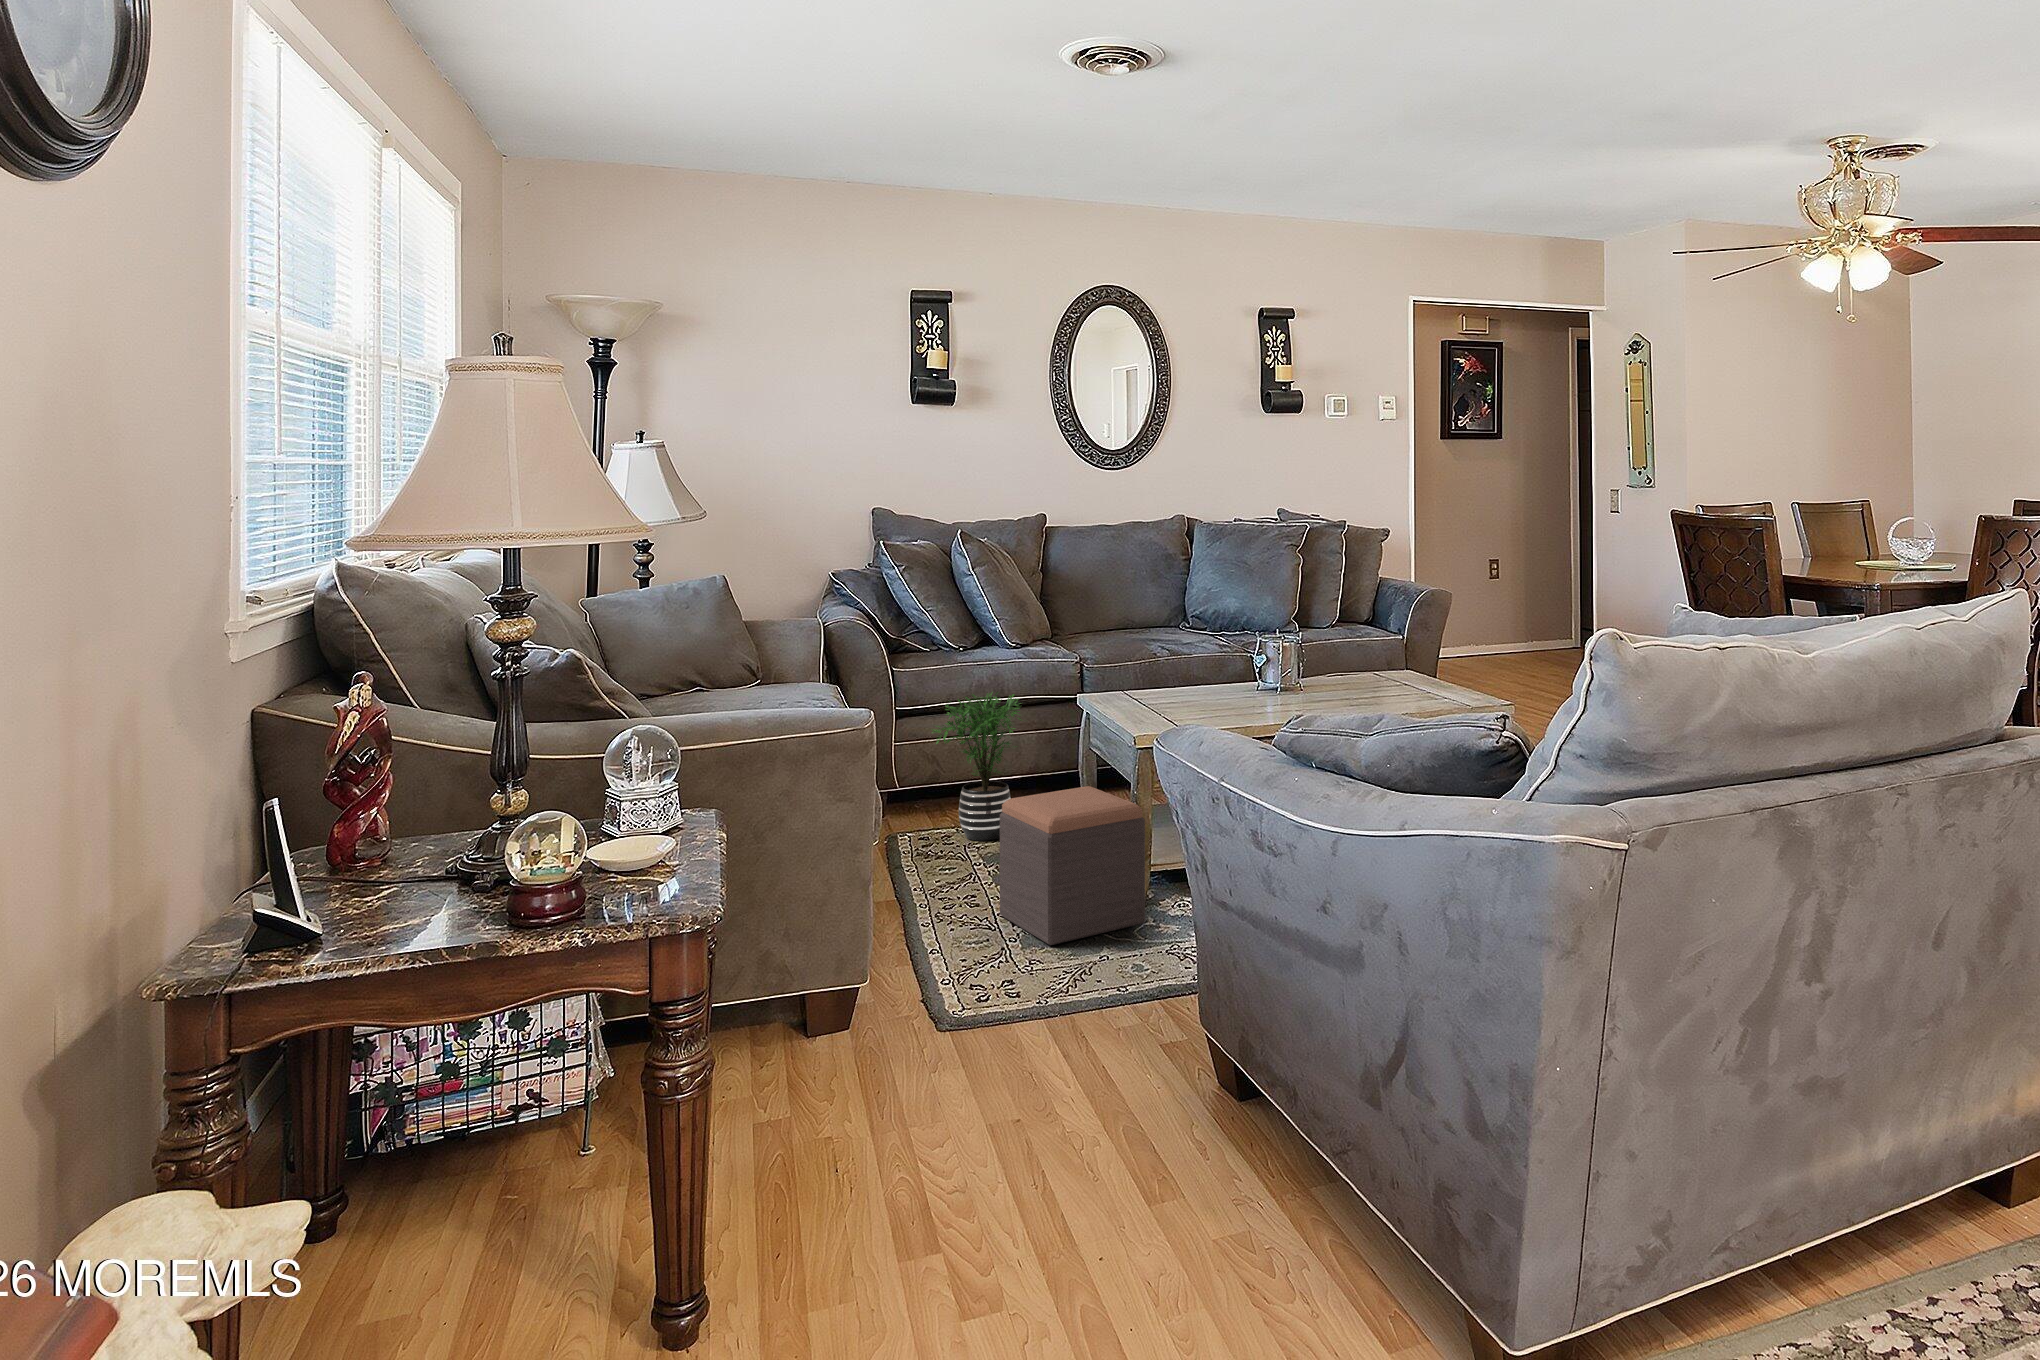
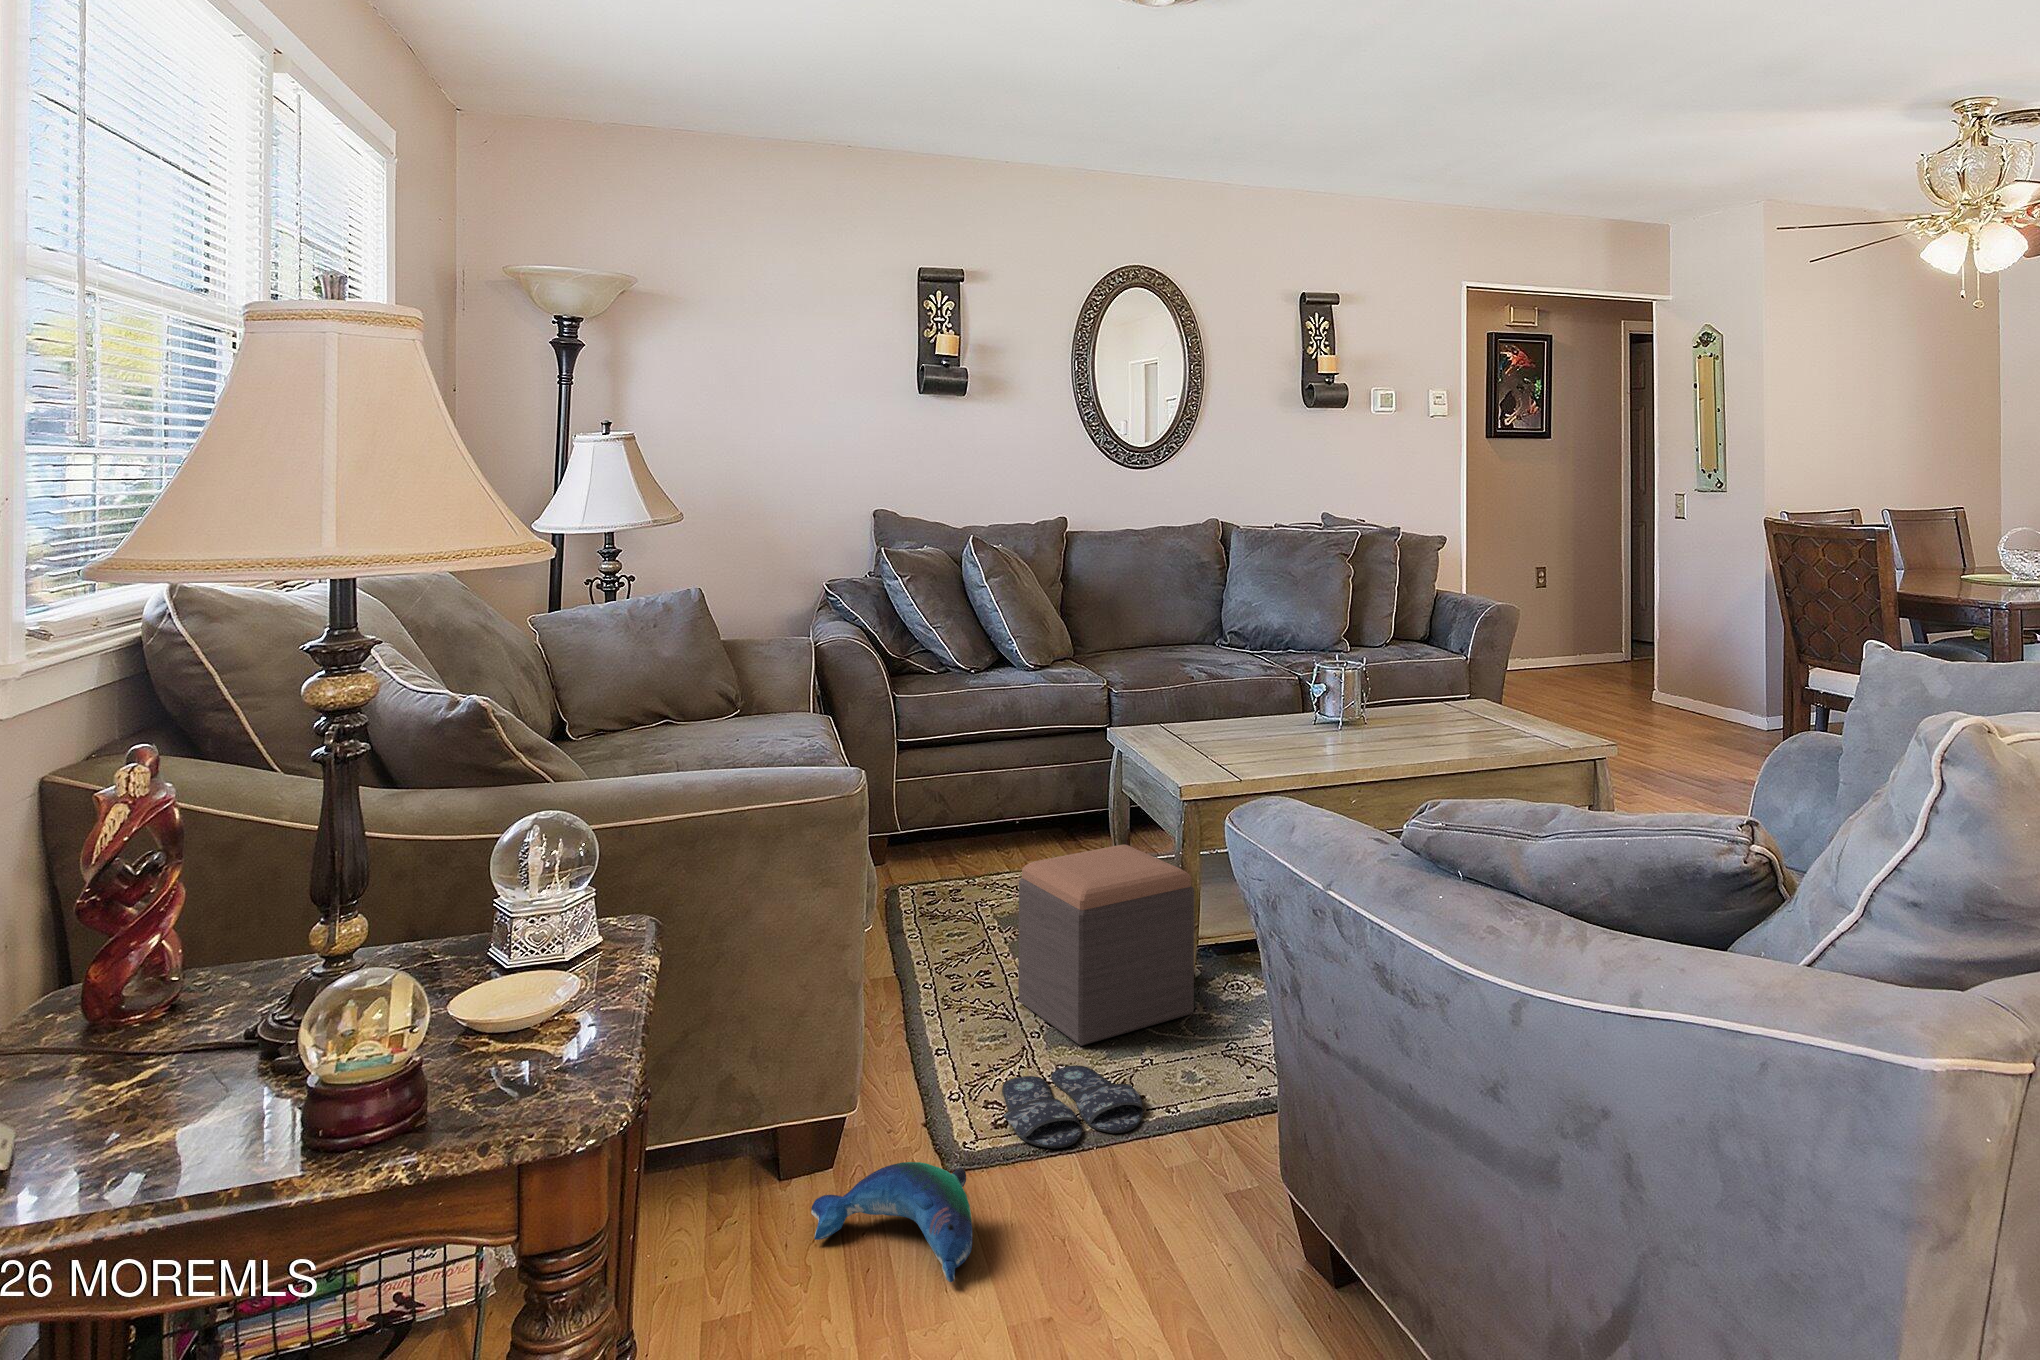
potted plant: present [932,692,1022,841] -> none [935,721,1051,898]
slippers: none [985,959,1098,1013] -> present [1002,1065,1143,1148]
plush toy: none [835,1013,960,1095] -> present [811,1162,972,1282]

